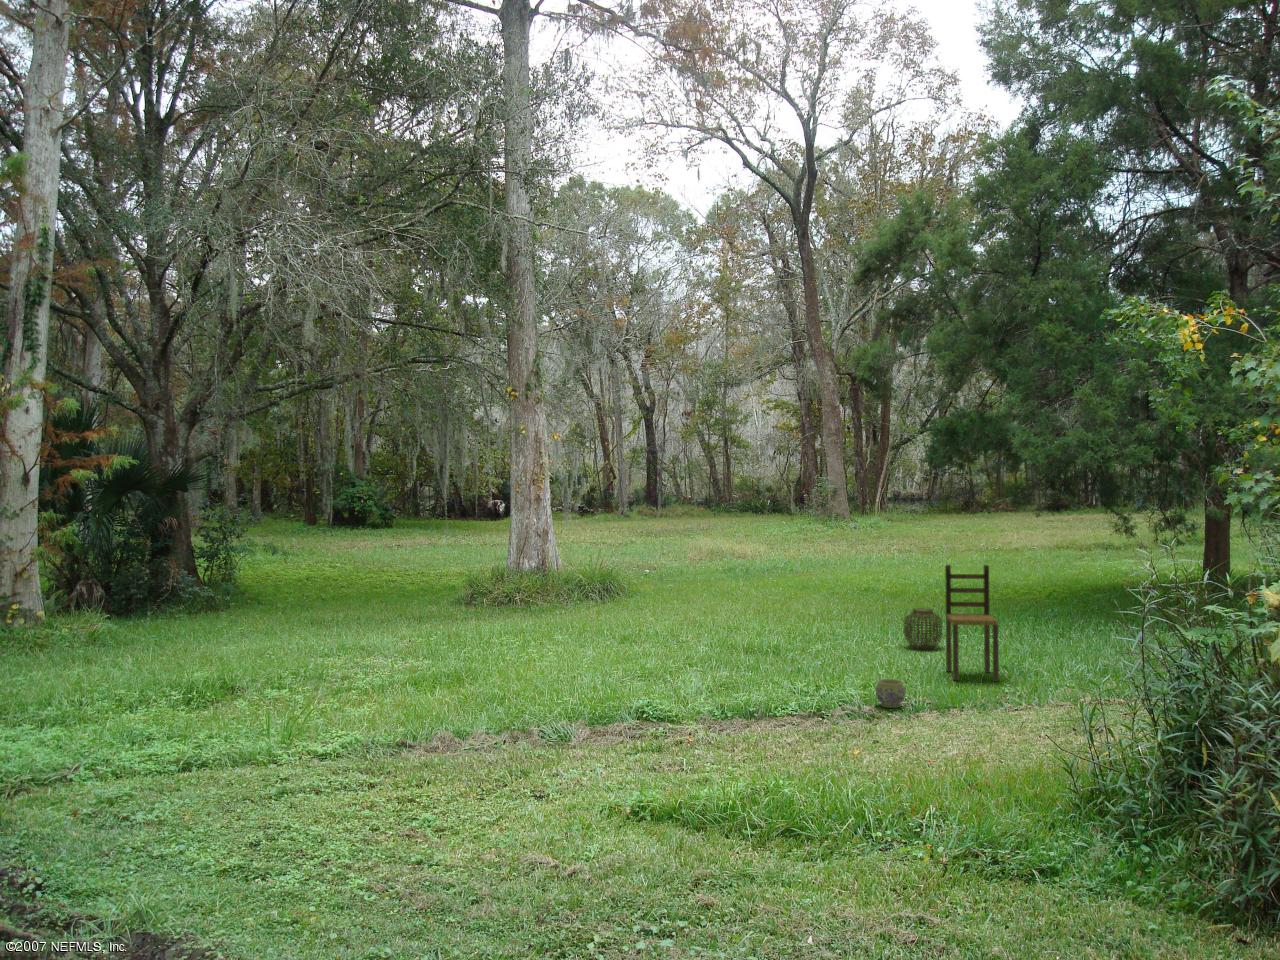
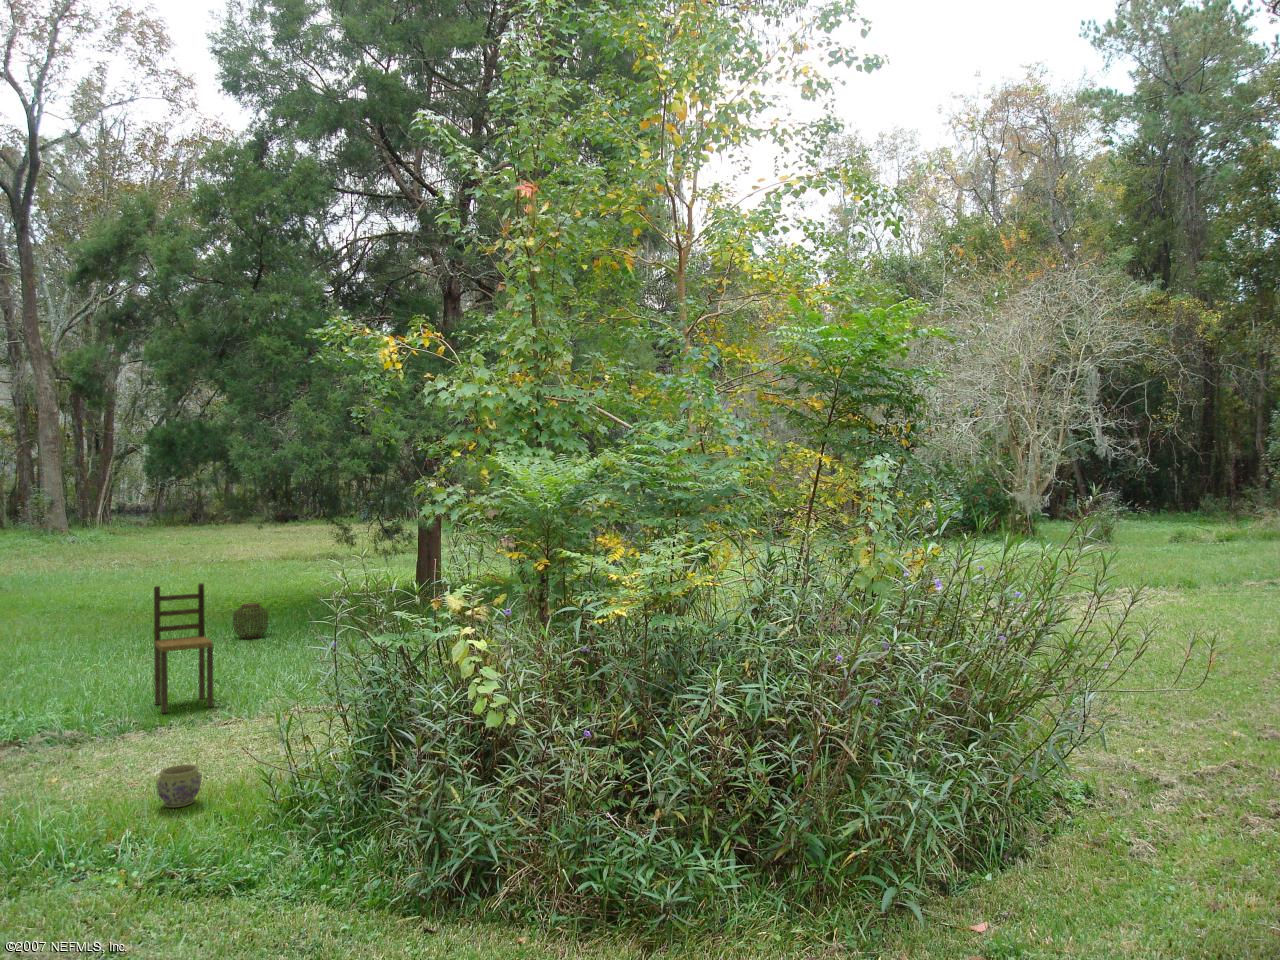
woven basket: present [904,608,942,650] -> present [233,603,268,639]
planter: present [875,679,905,708] -> present [157,764,202,808]

